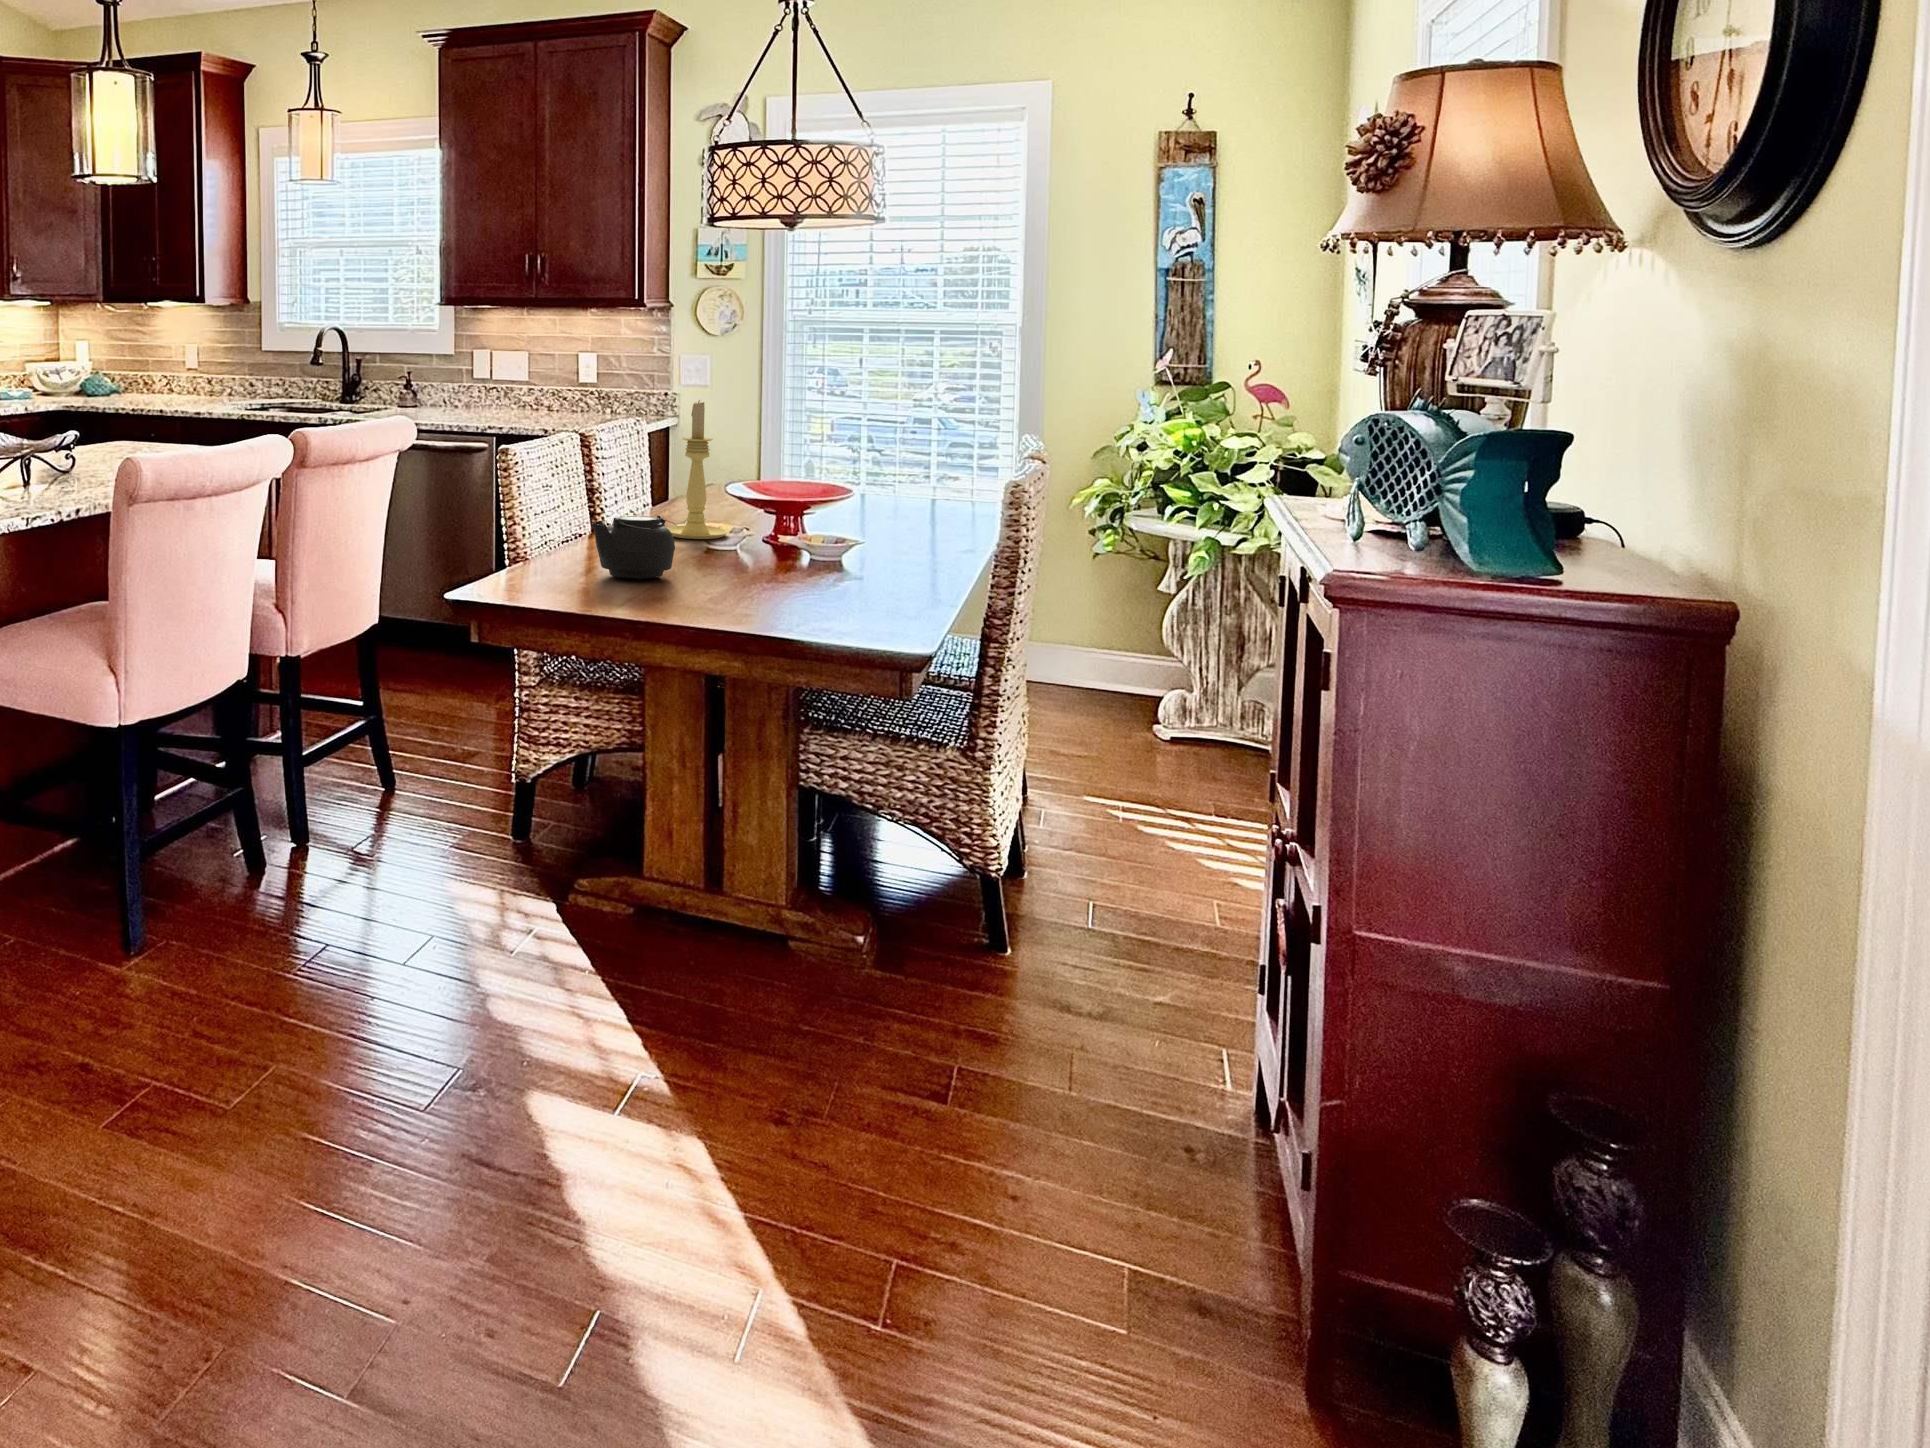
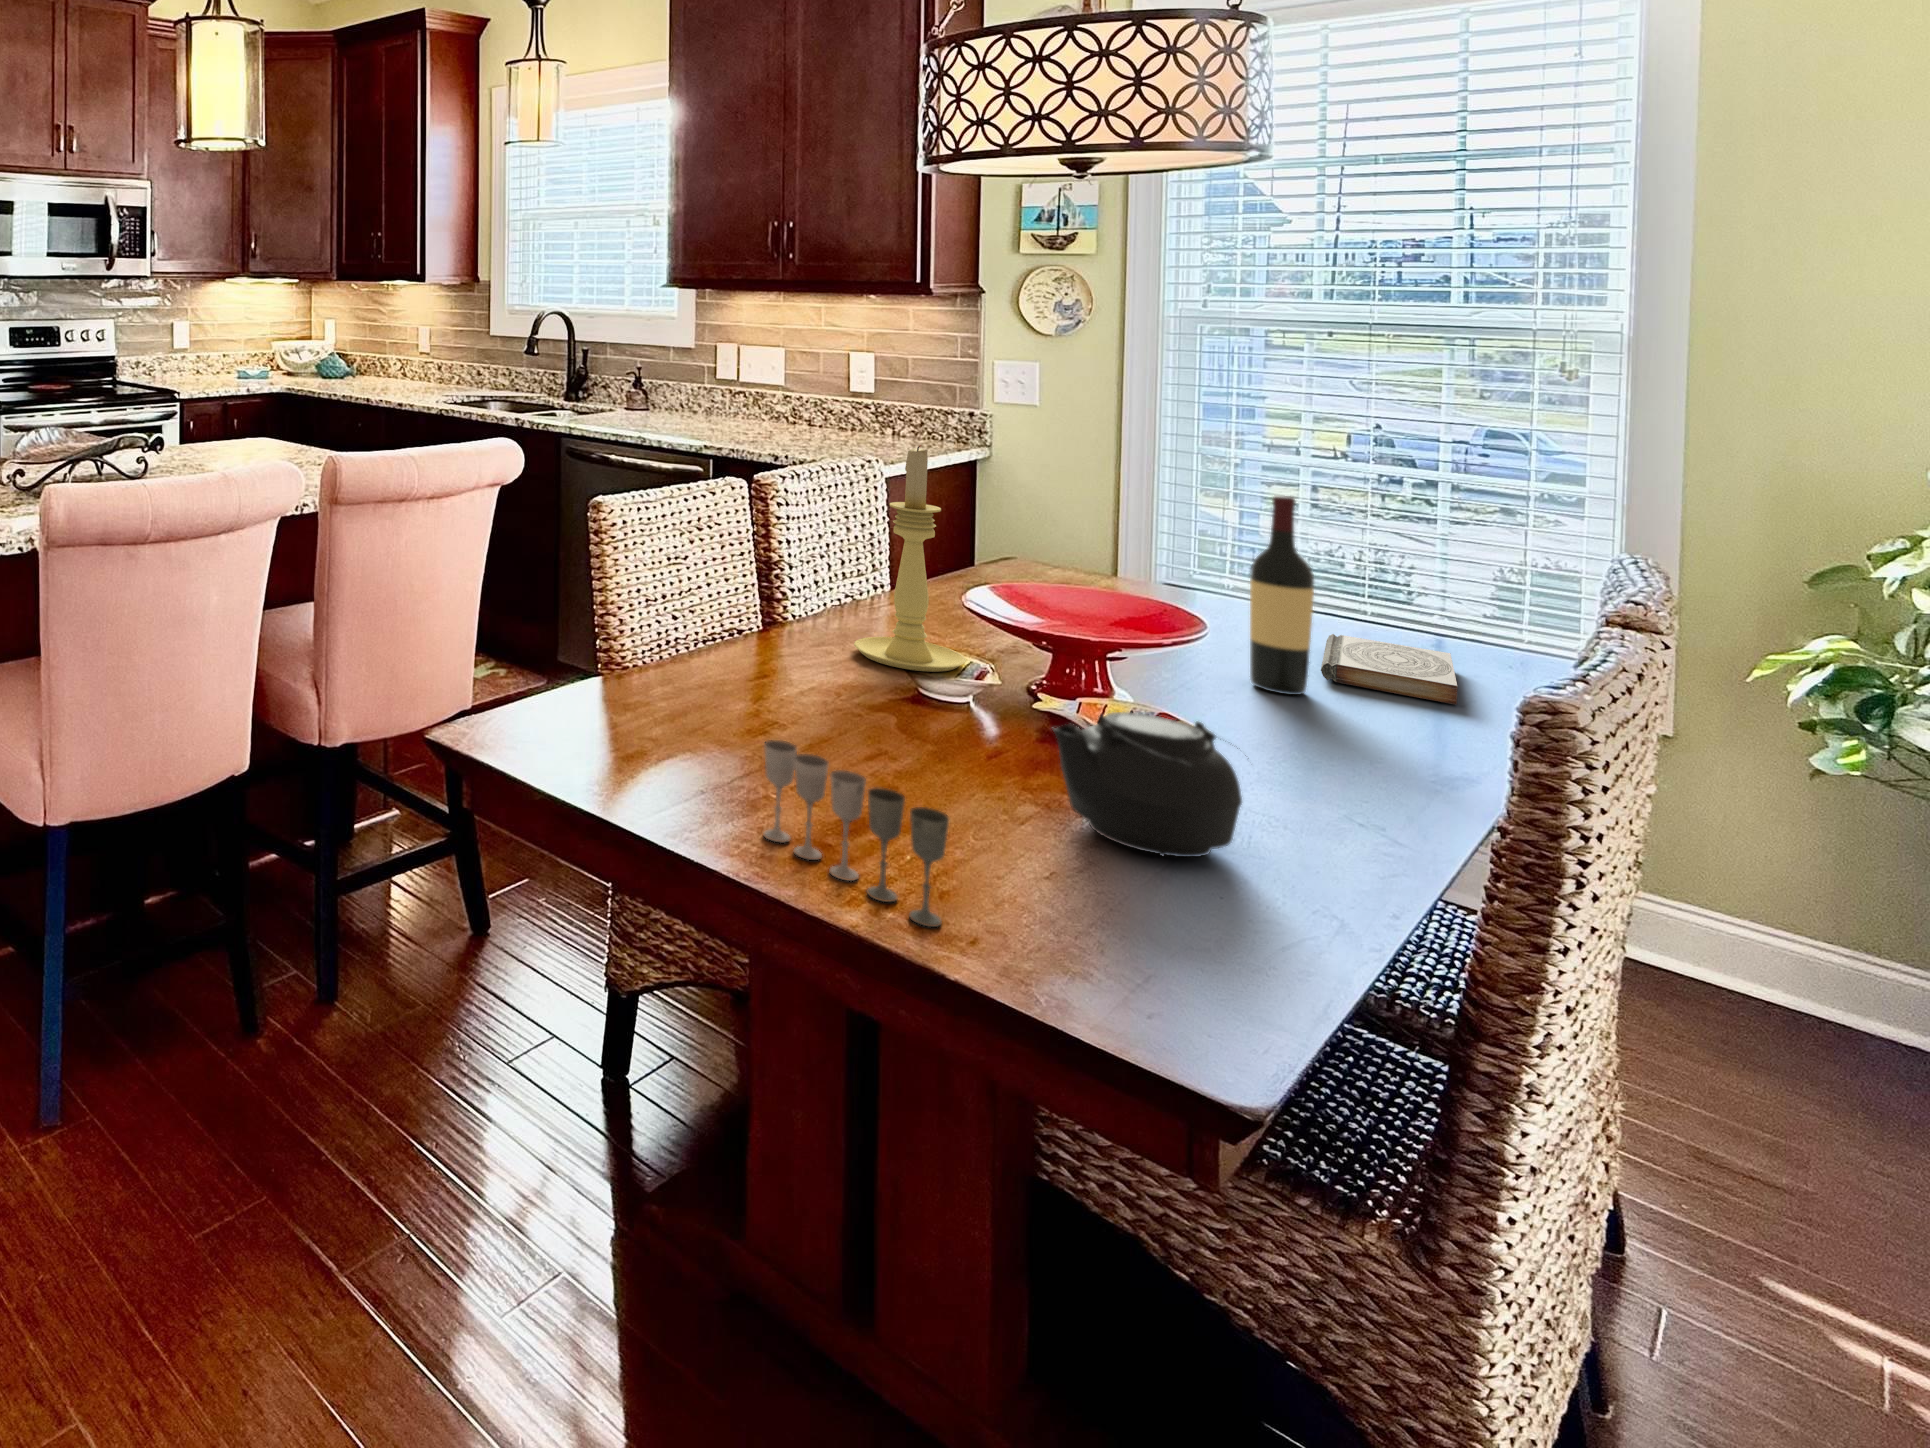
wine bottle: none [868,417,898,529] -> present [1250,495,1314,695]
book: none [896,501,960,524] -> present [1321,634,1457,704]
teapot: present [591,515,675,580] -> present [1053,712,1242,857]
wine glass: none [684,553,790,621] -> present [764,740,949,927]

